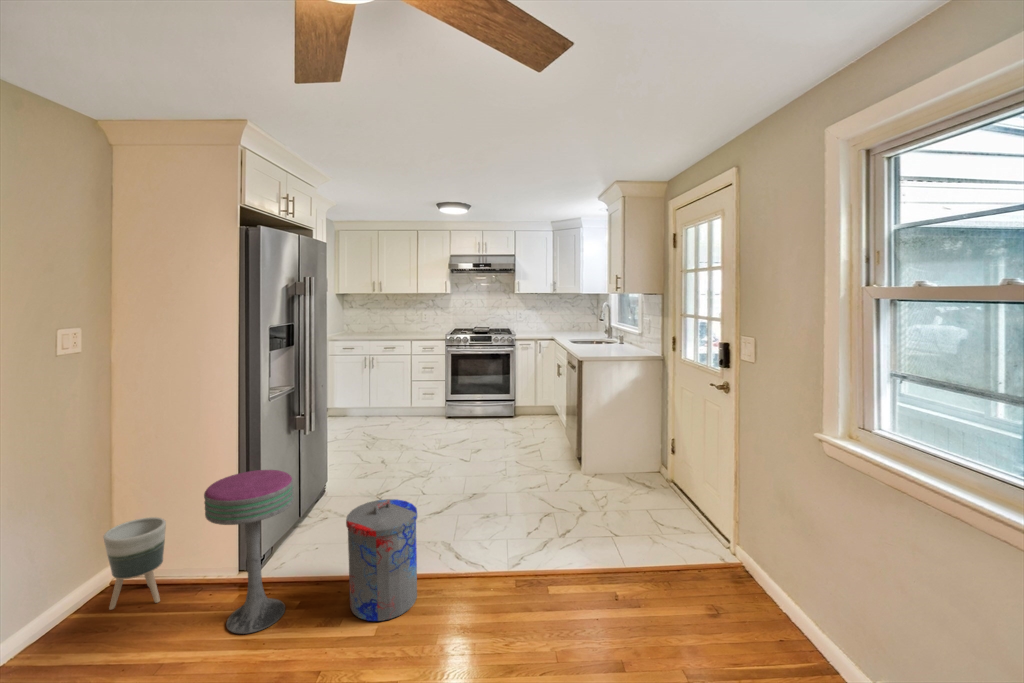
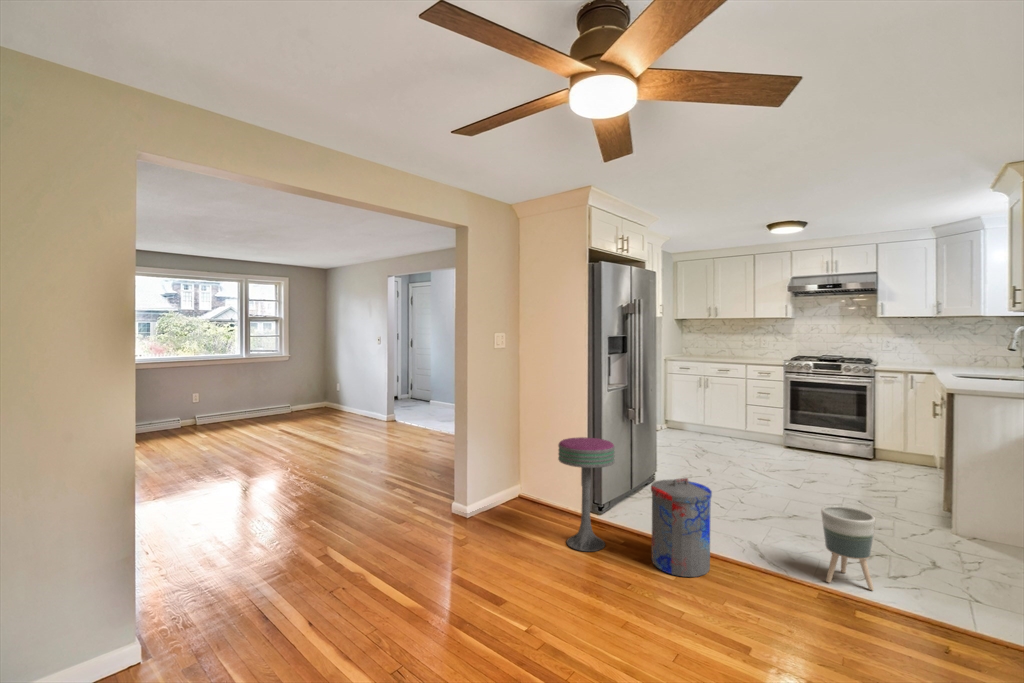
planter: present [103,517,166,610] -> present [821,506,876,590]

